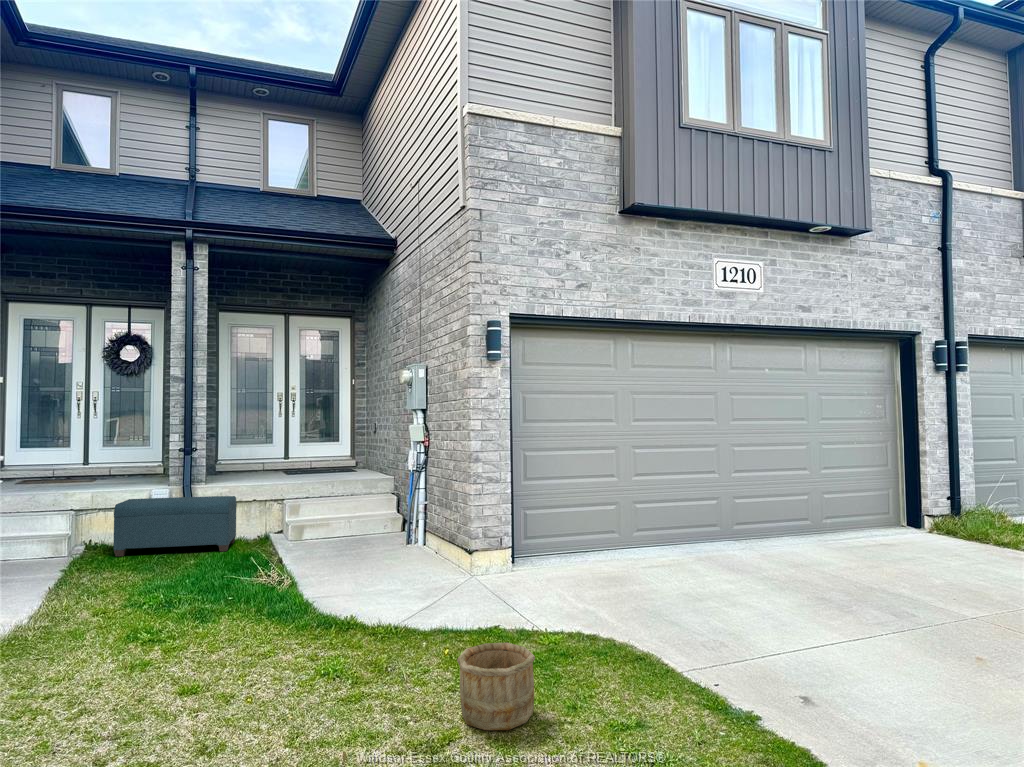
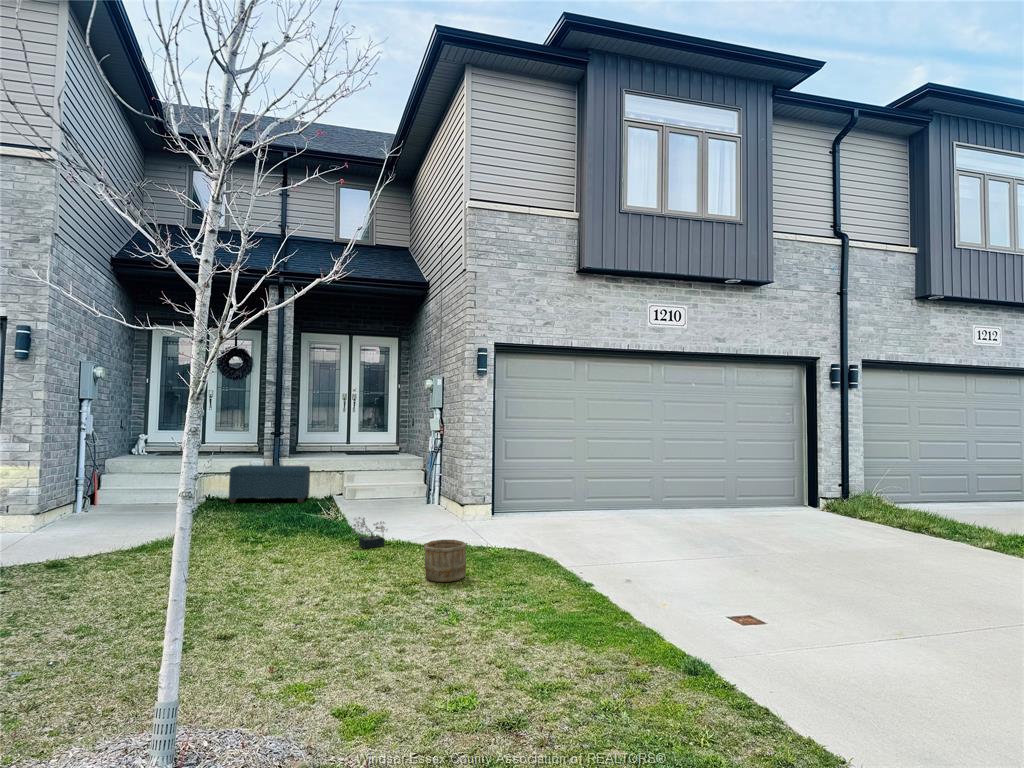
decorative plant: none [315,593,372,646] -> present [353,517,388,548]

